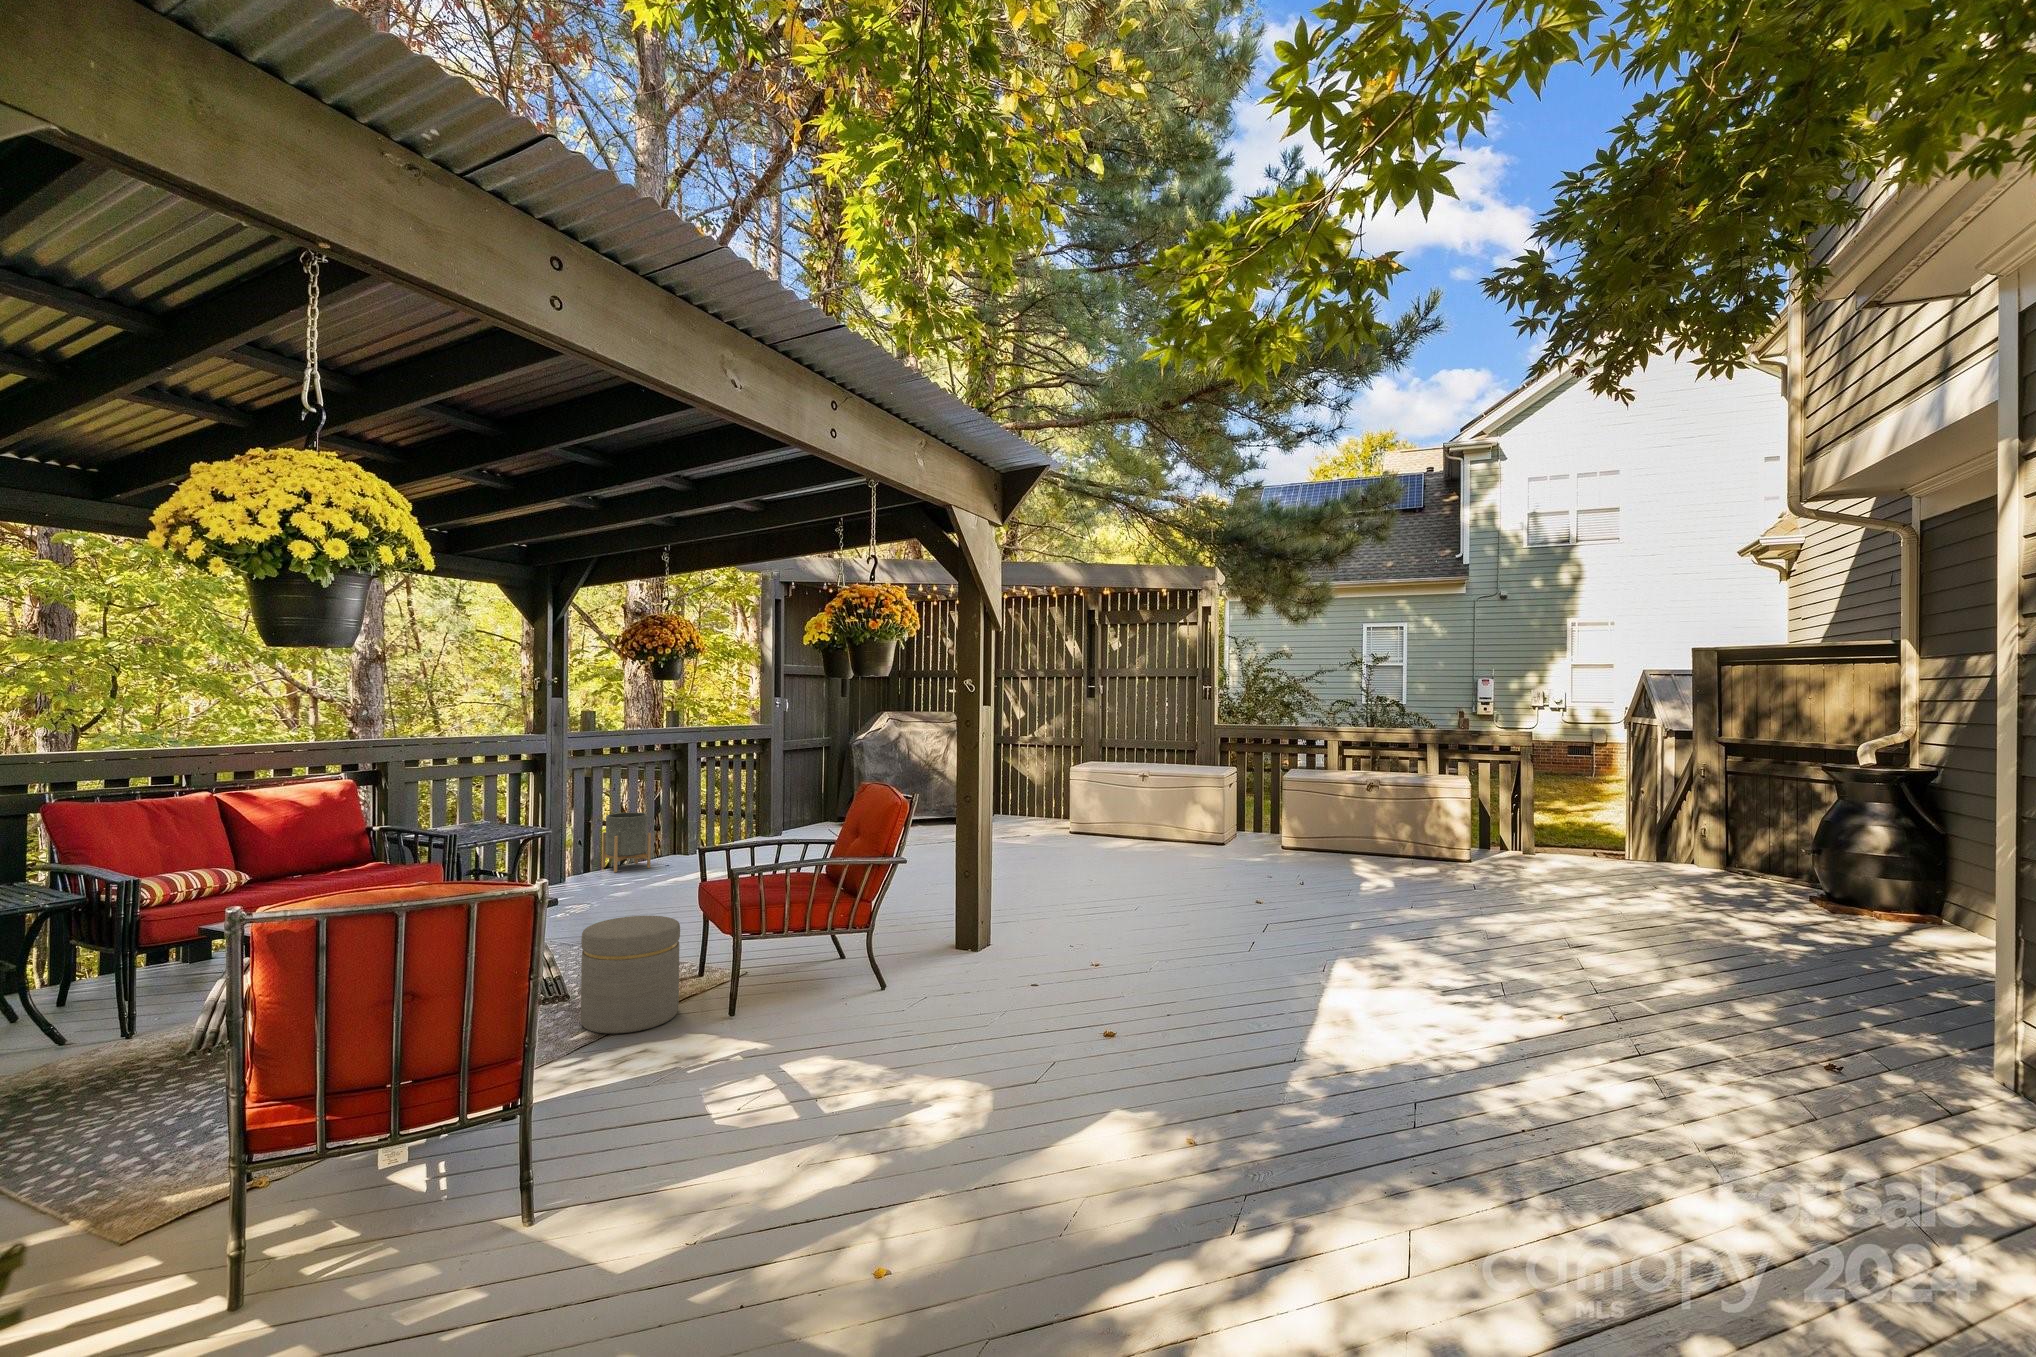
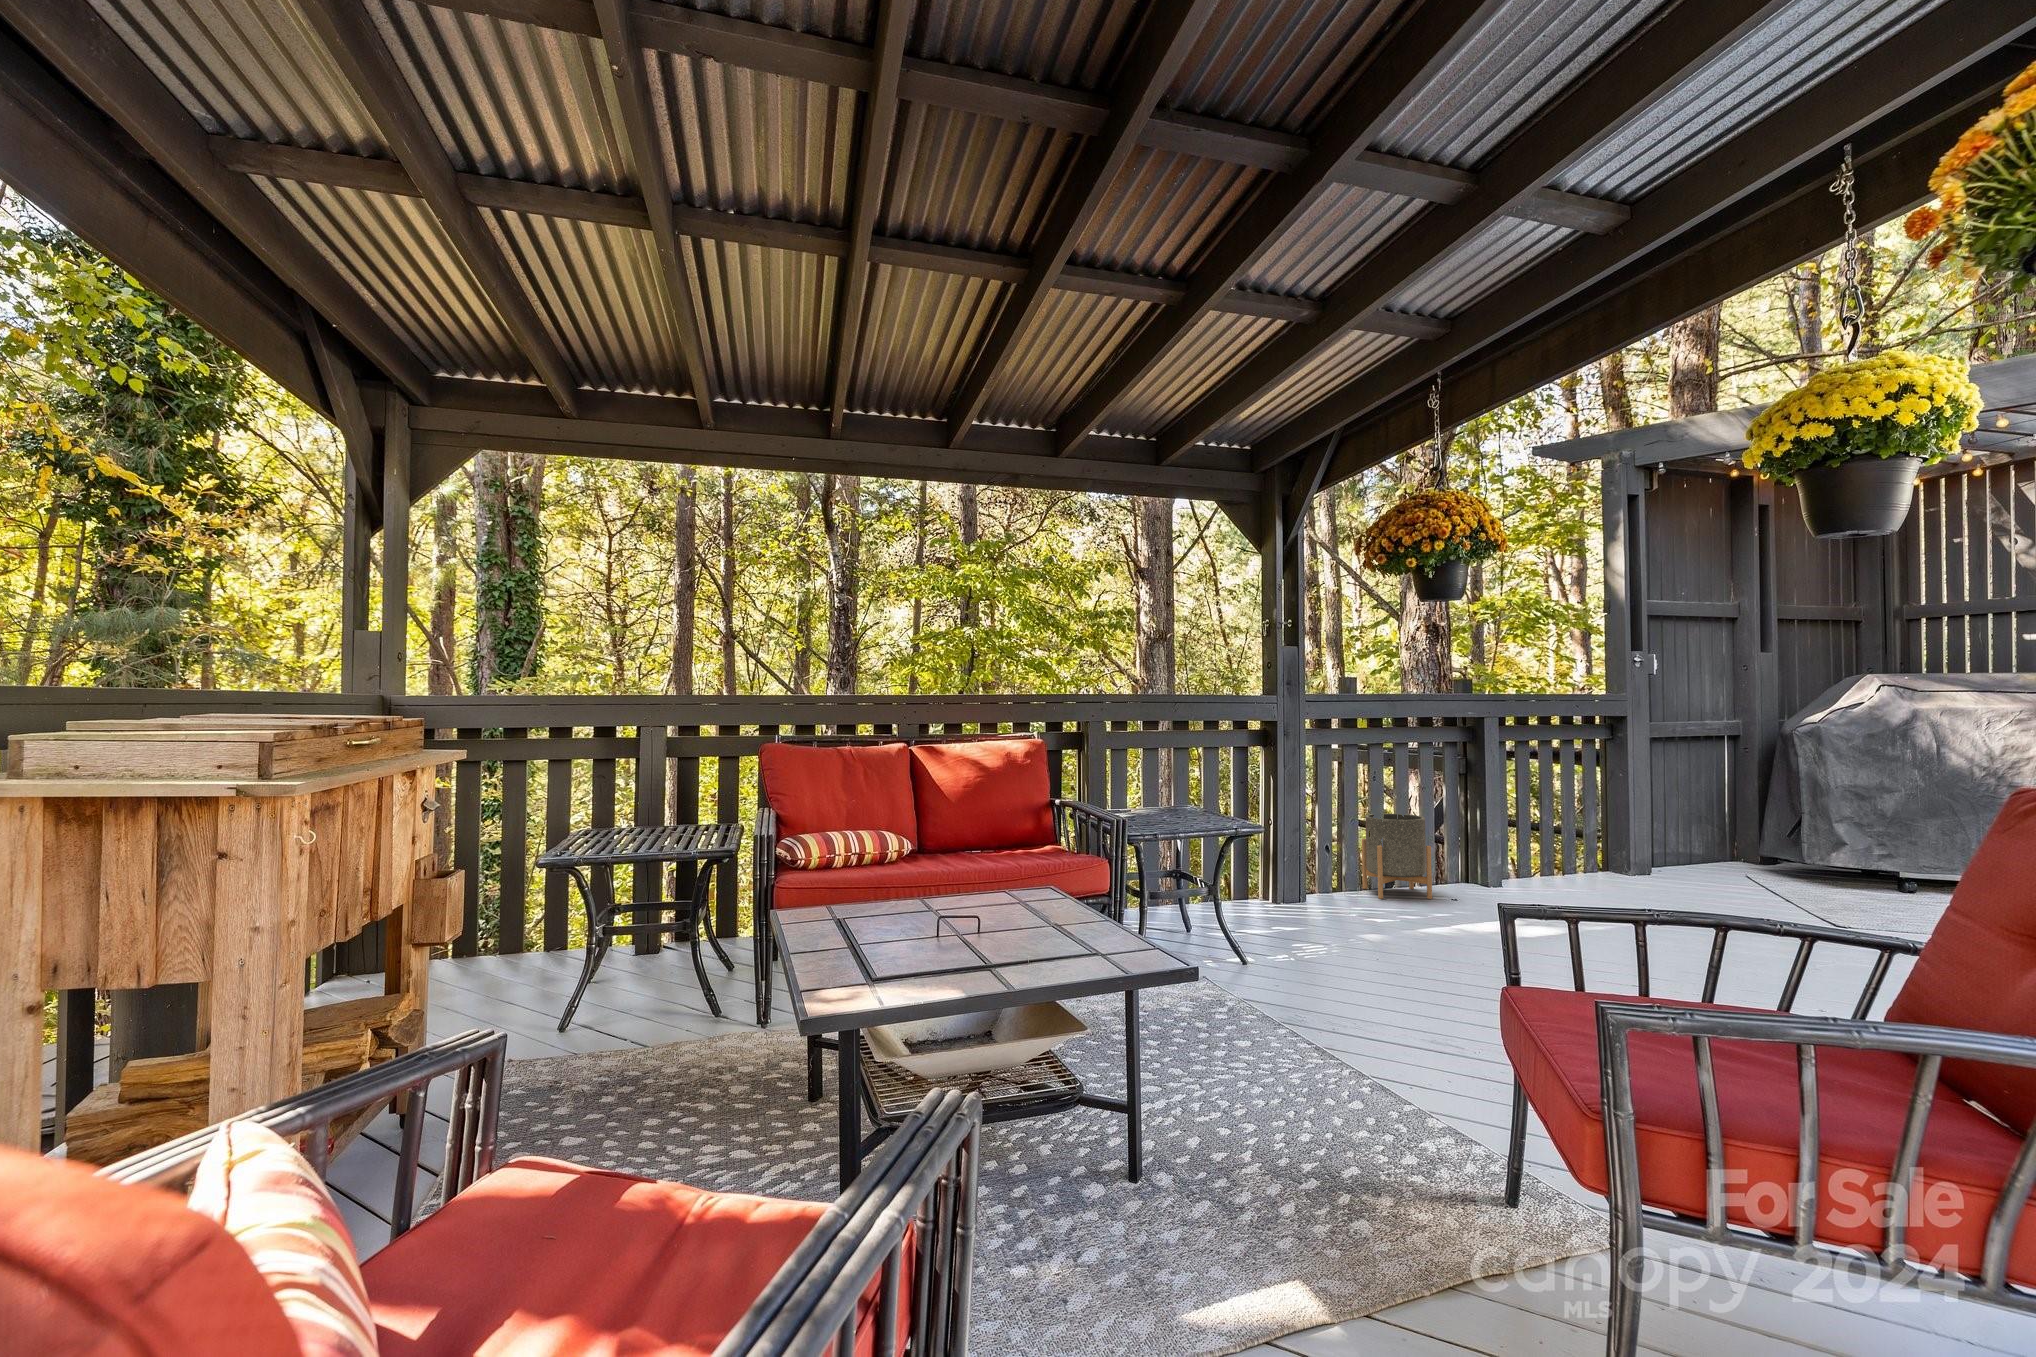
ottoman: present [581,916,680,1034] -> none [1265,1006,1481,1299]

